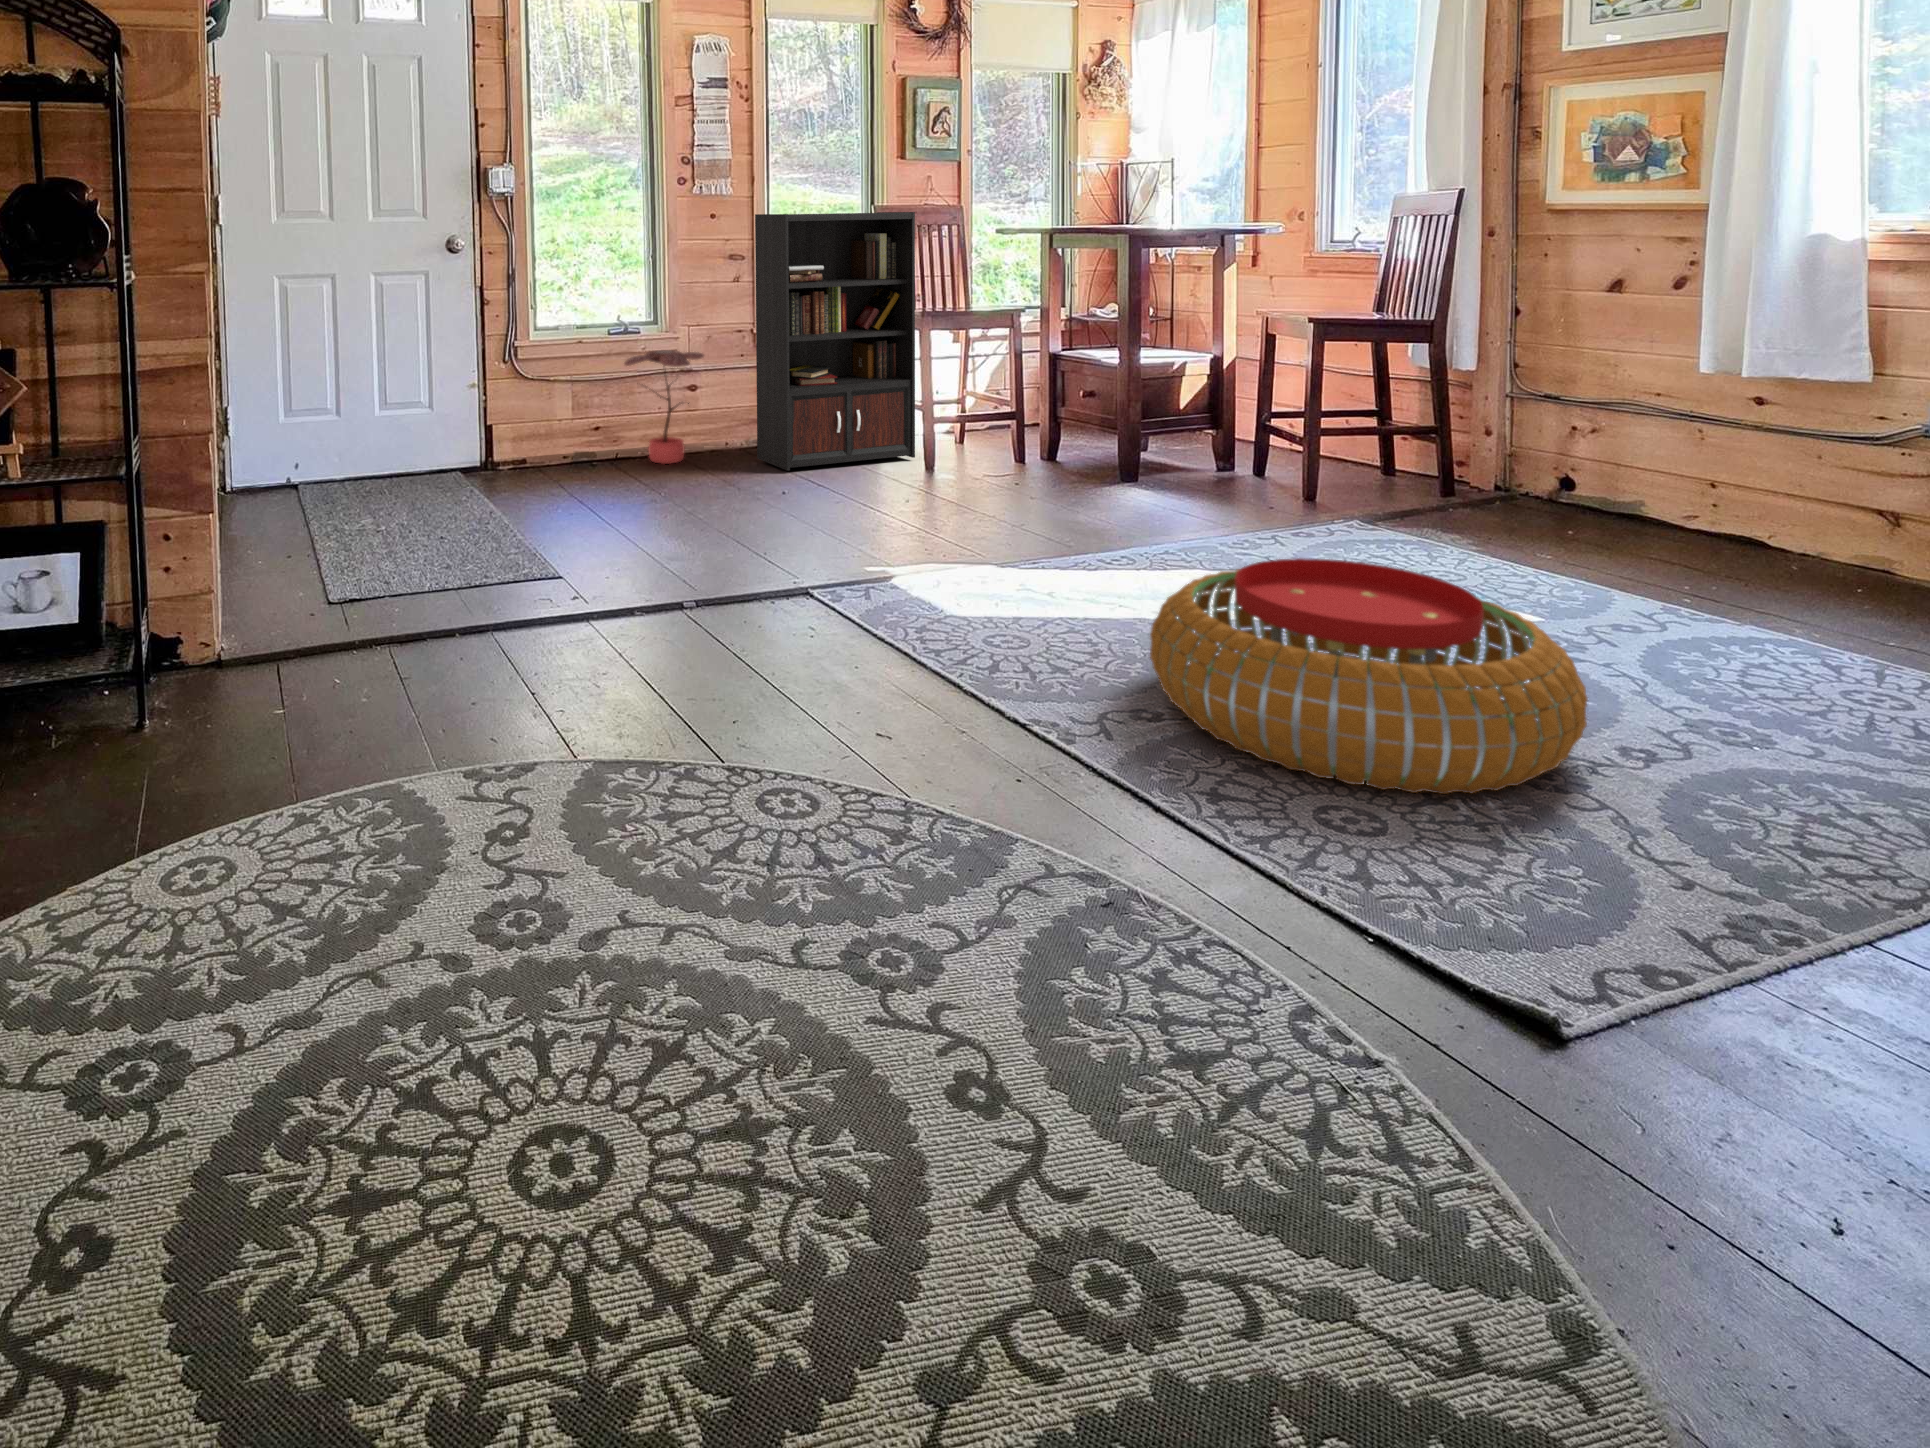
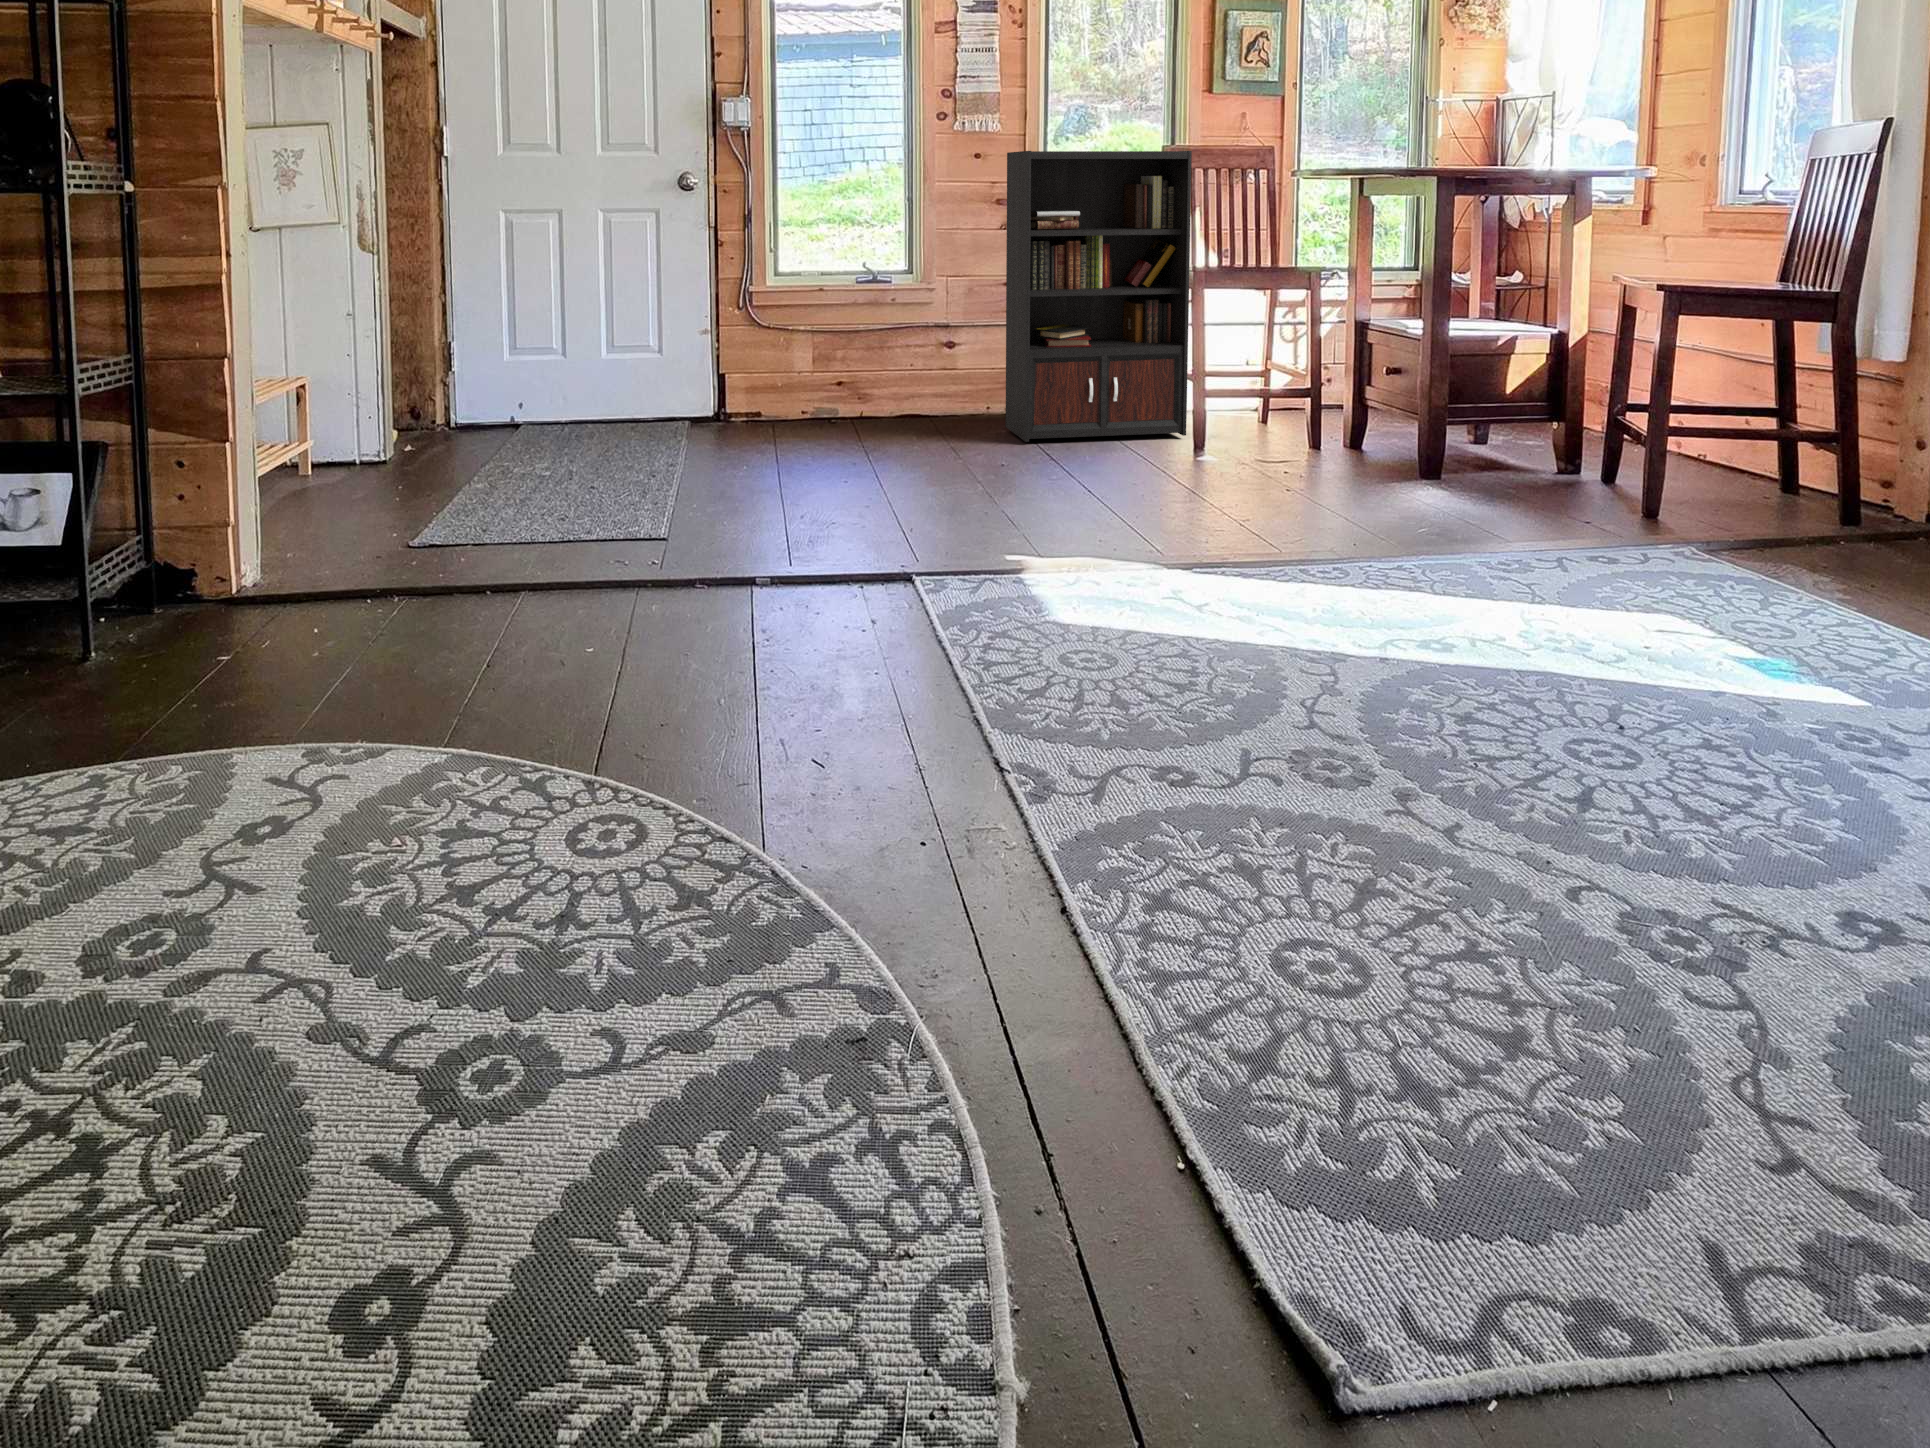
potted plant: present [624,350,704,464] -> none [861,303,955,427]
pouf: present [1150,558,1588,794] -> none [1178,589,1773,955]

